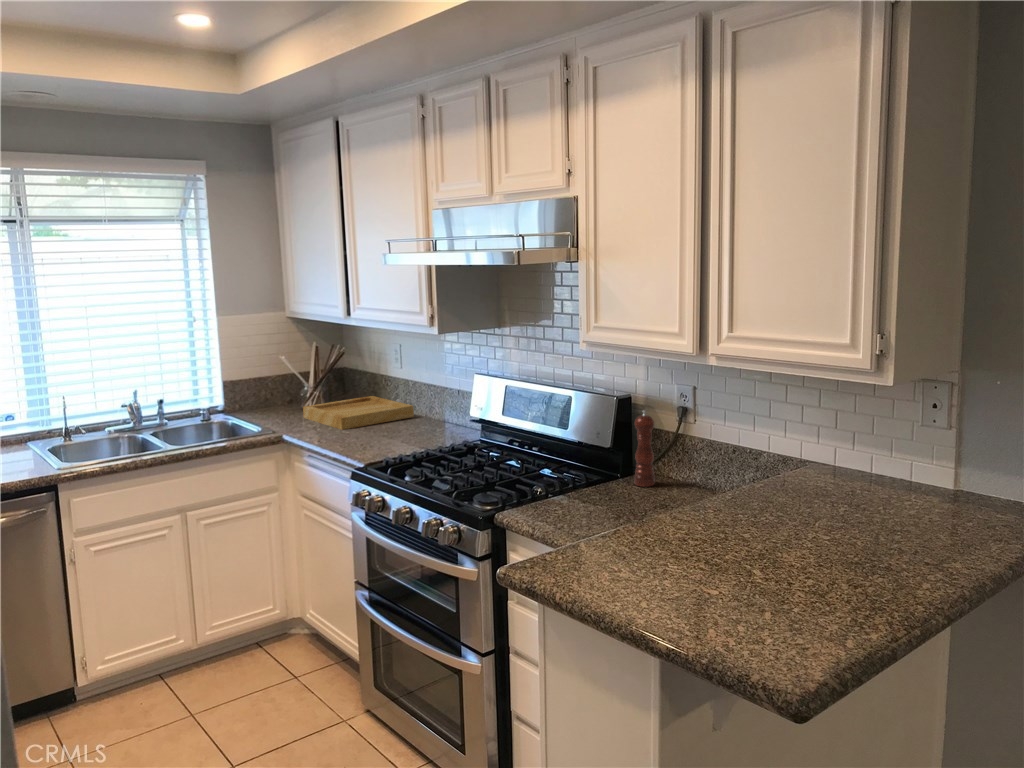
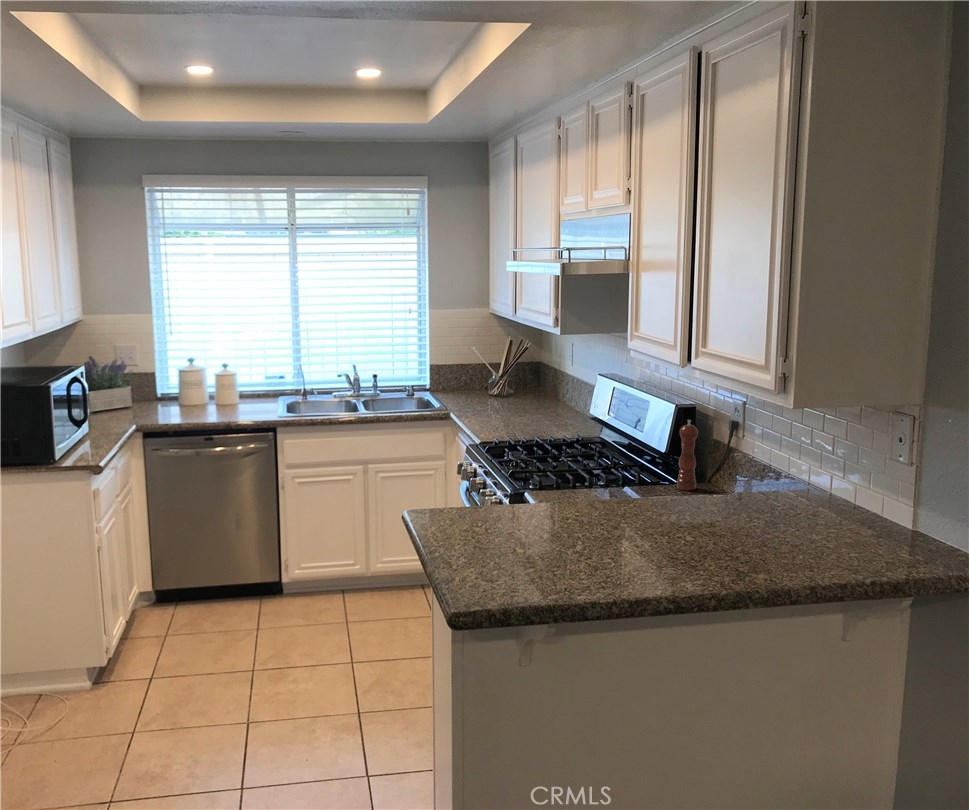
tray: present [303,396,414,430] -> none [482,390,570,415]

